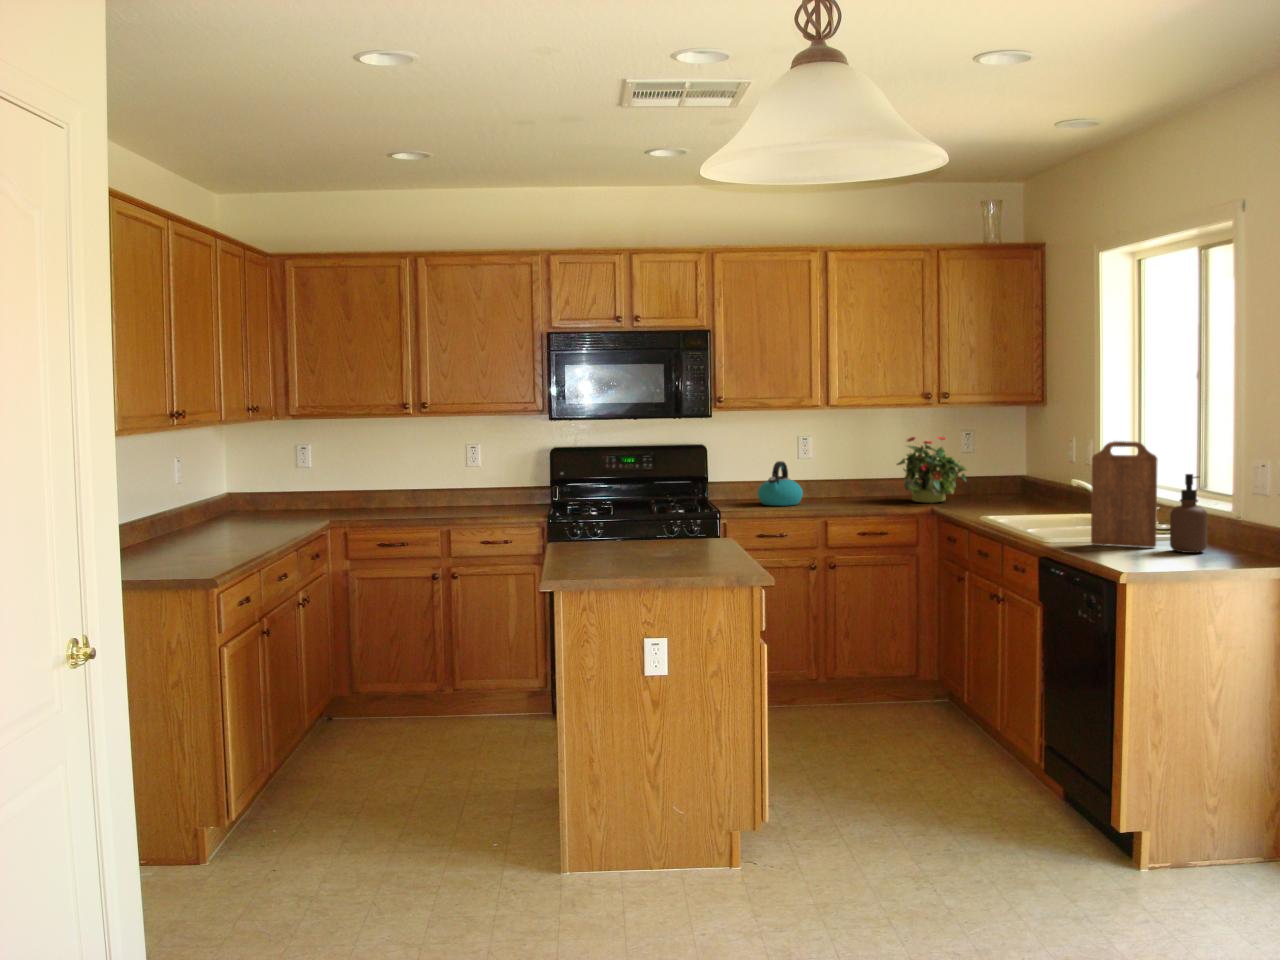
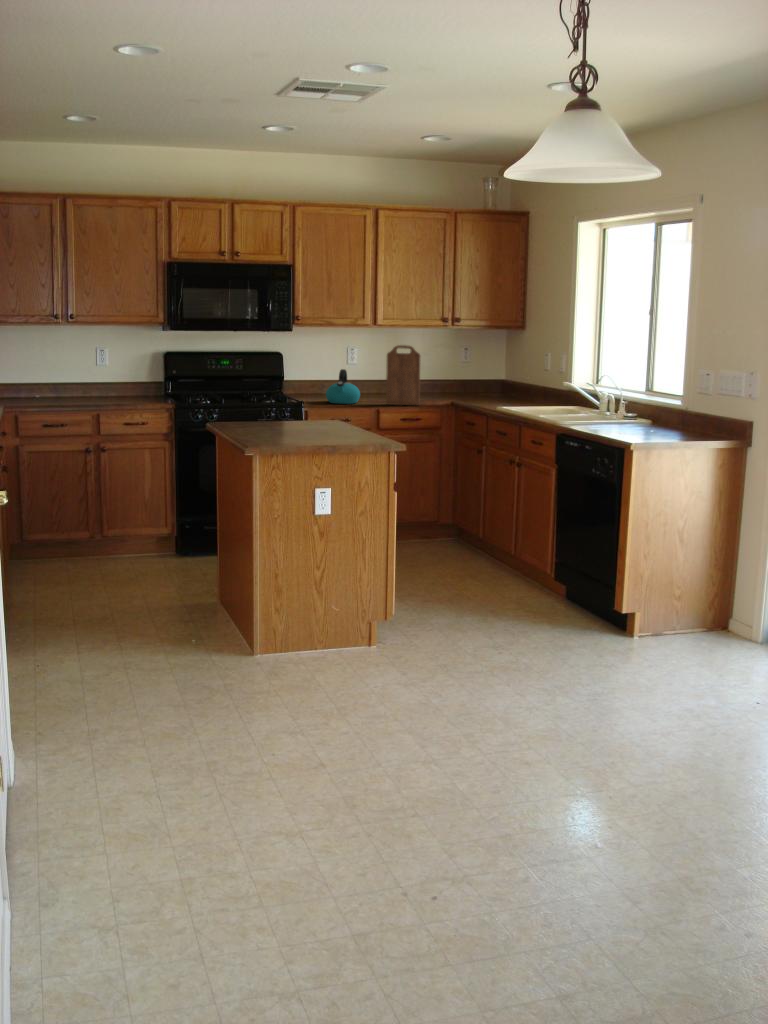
potted plant: present [897,437,967,503] -> none [429,350,479,401]
cutting board: present [1091,441,1158,548] -> present [386,345,421,405]
soap dispenser: present [1170,474,1207,553] -> none [645,381,669,433]

